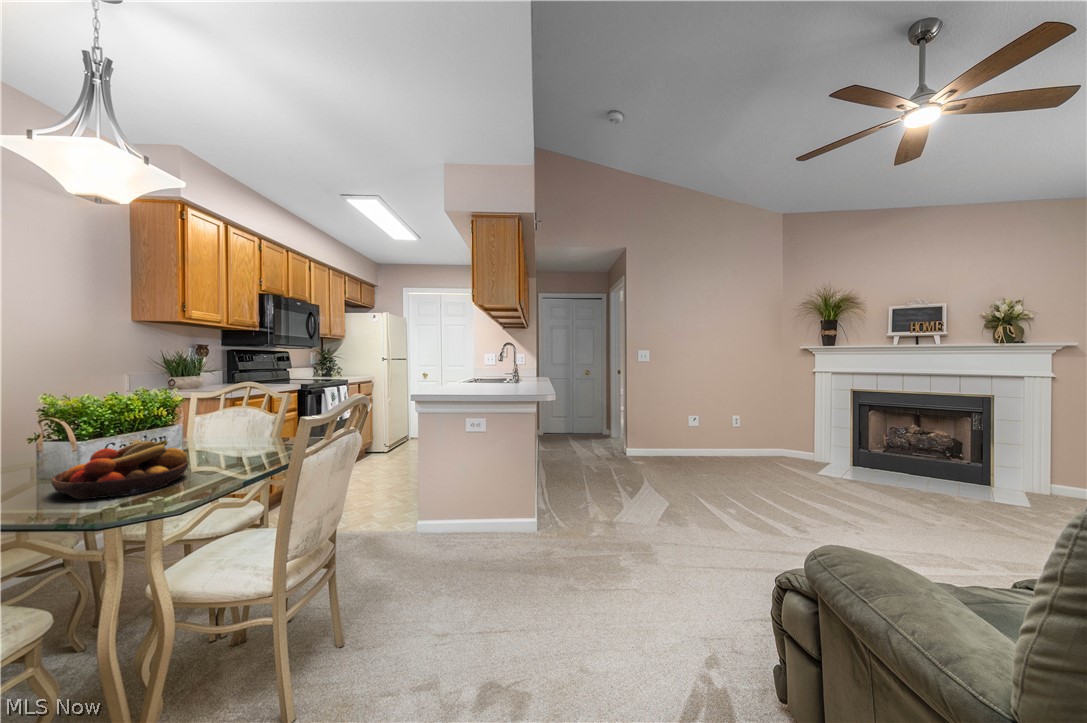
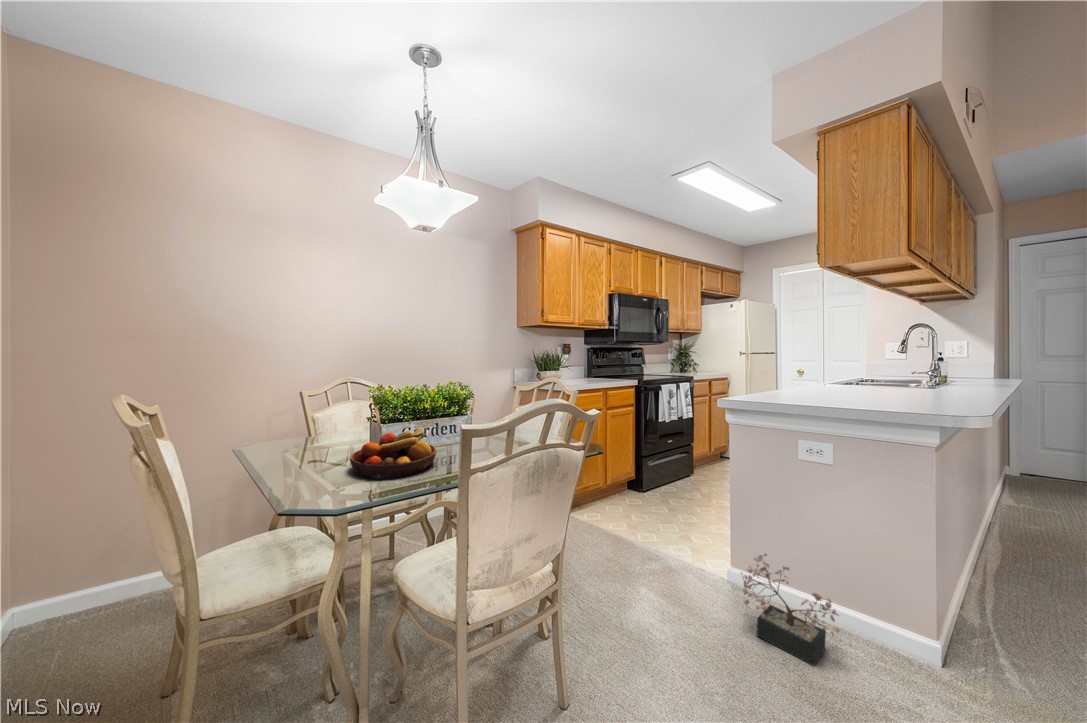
decorative plant: none [438,491,497,547] -> present [741,554,840,666]

